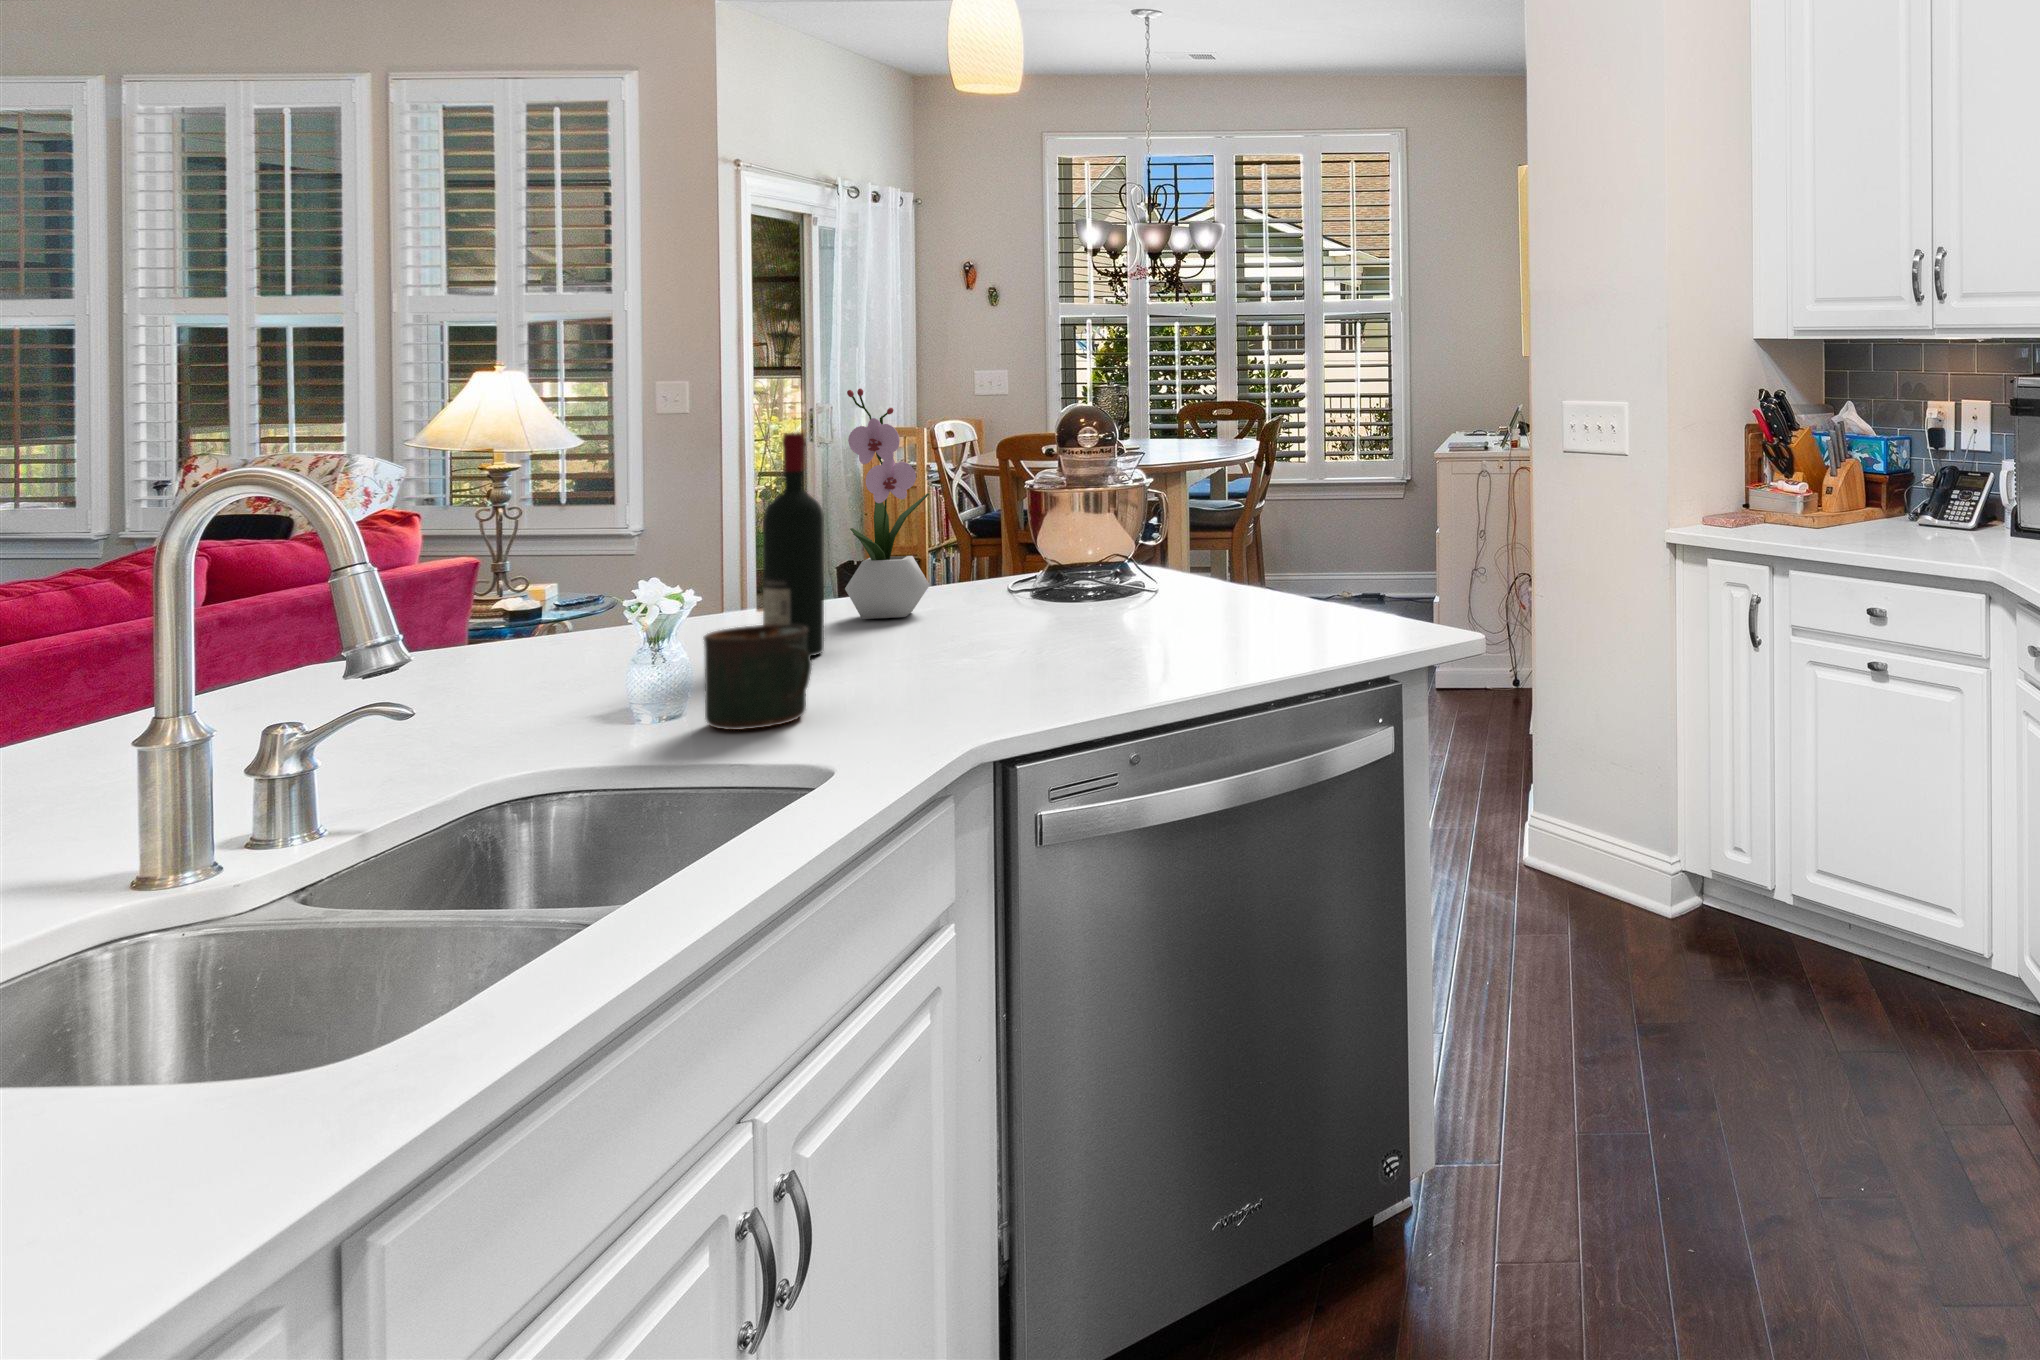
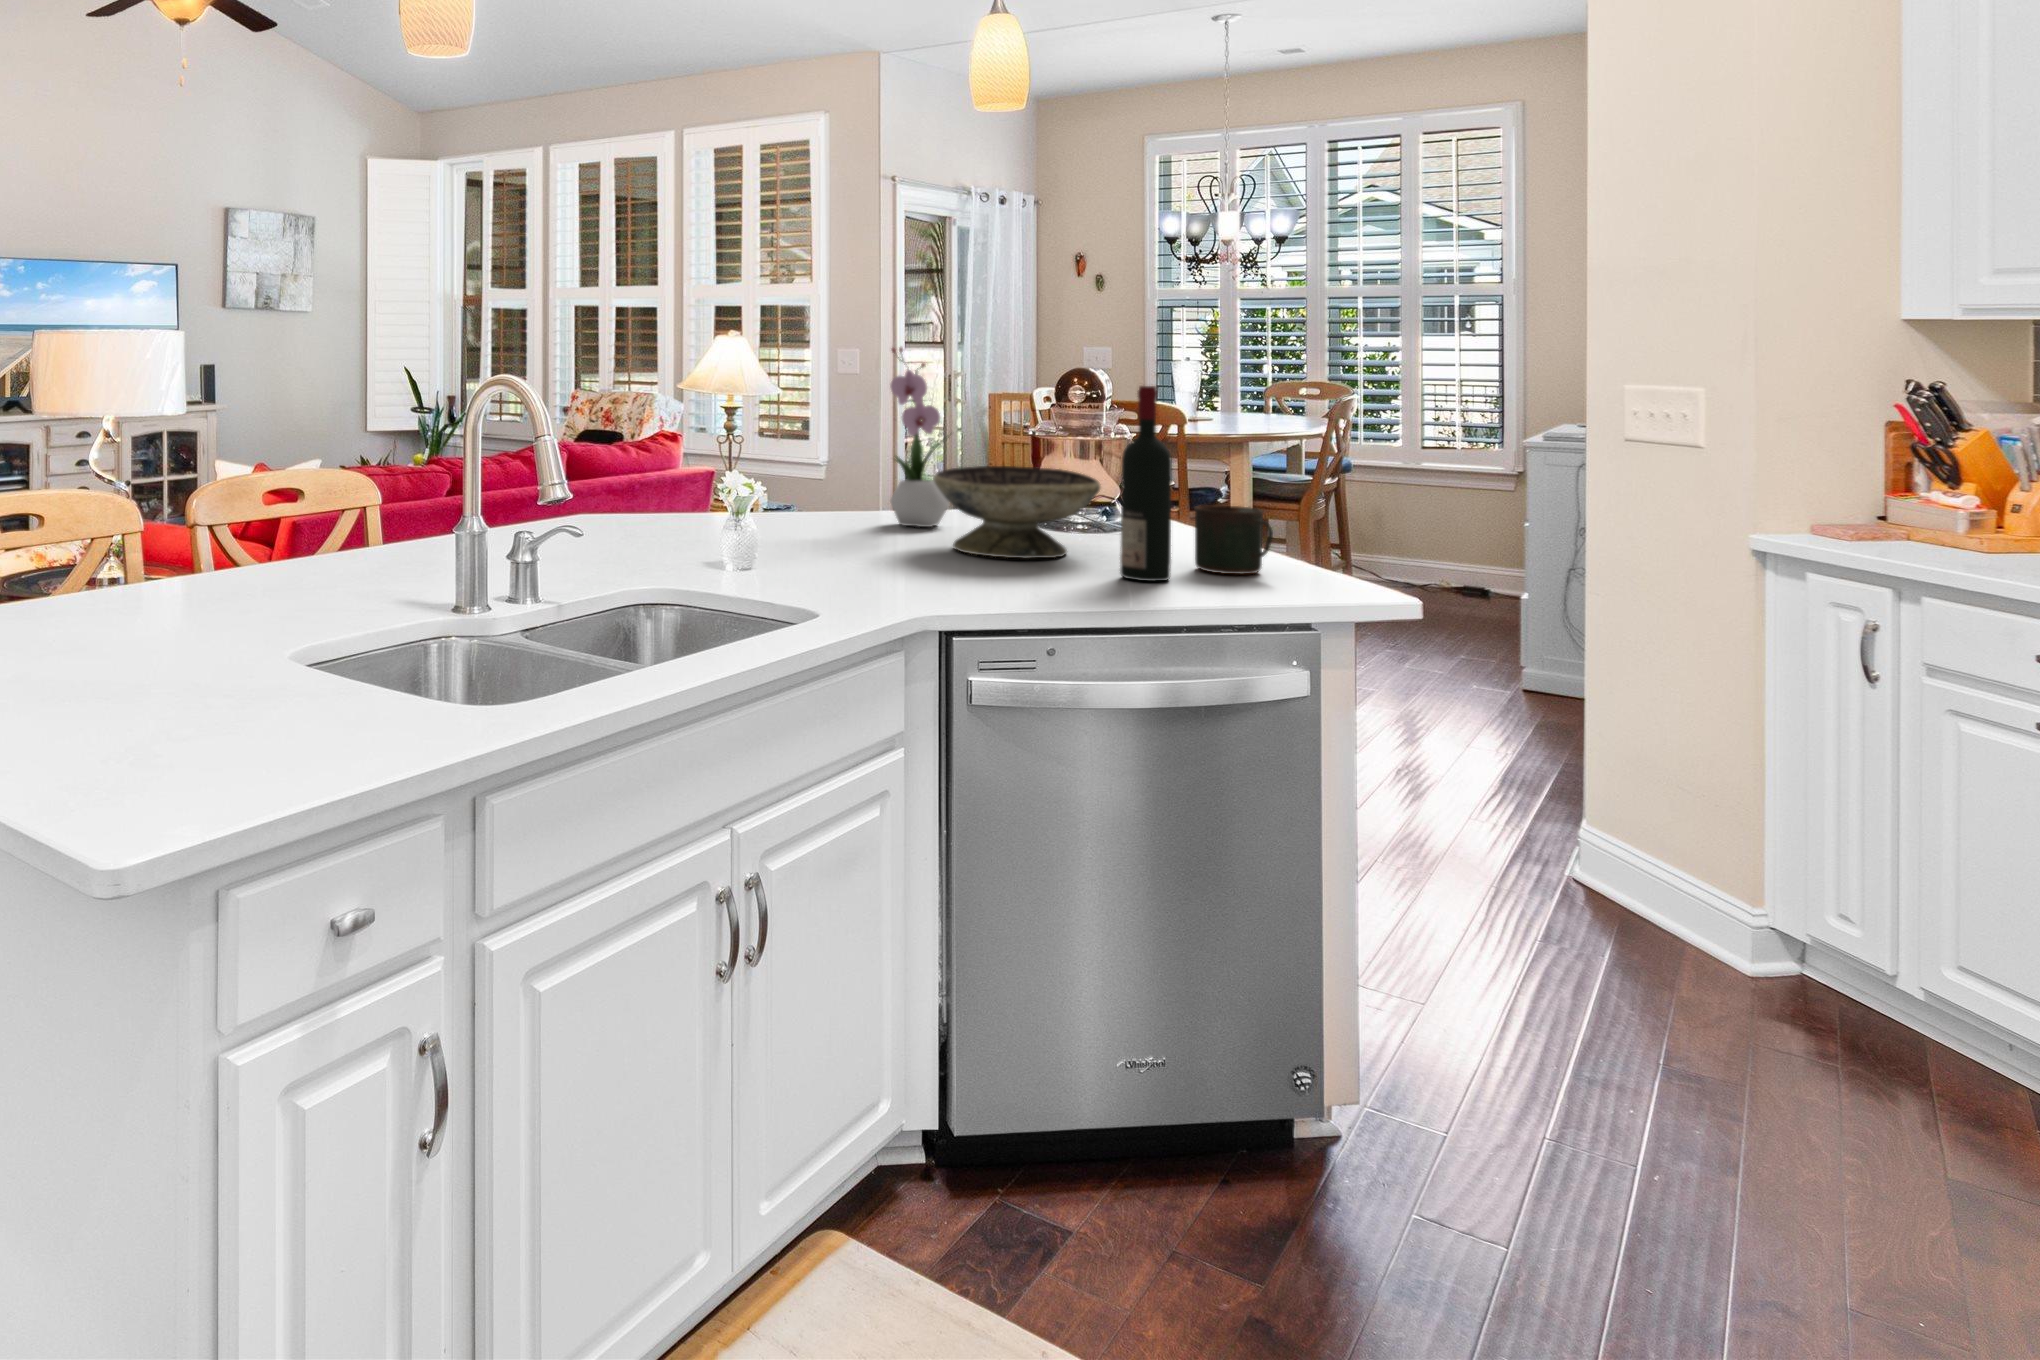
wine bottle: present [763,432,824,656] -> present [1120,386,1172,581]
decorative bowl: none [926,530,1136,648] -> present [933,466,1101,558]
mug: present [704,624,812,730] -> present [1194,505,1273,574]

